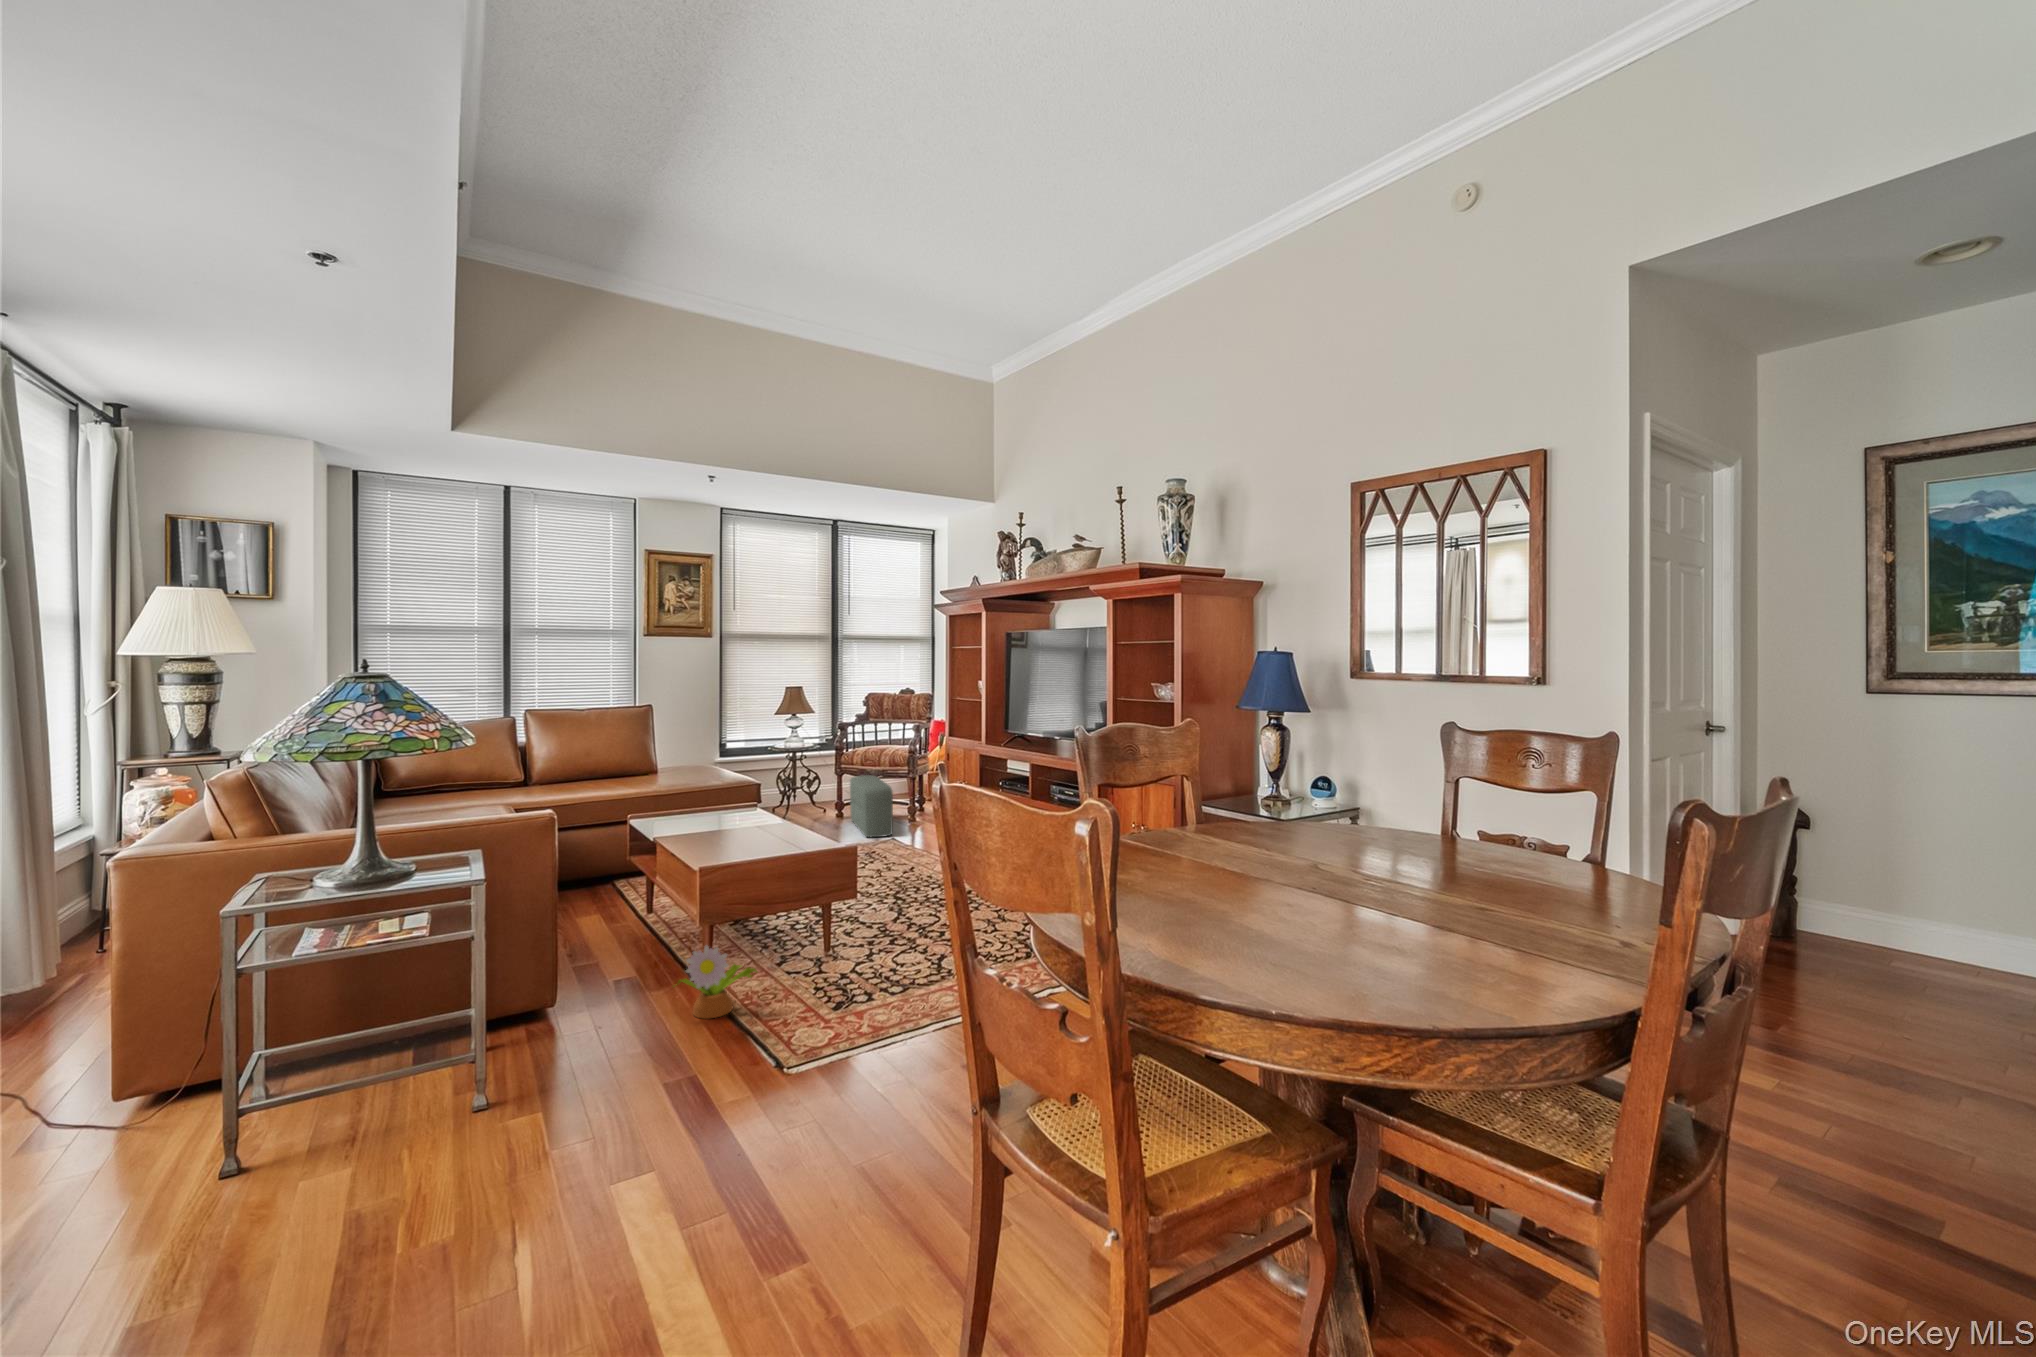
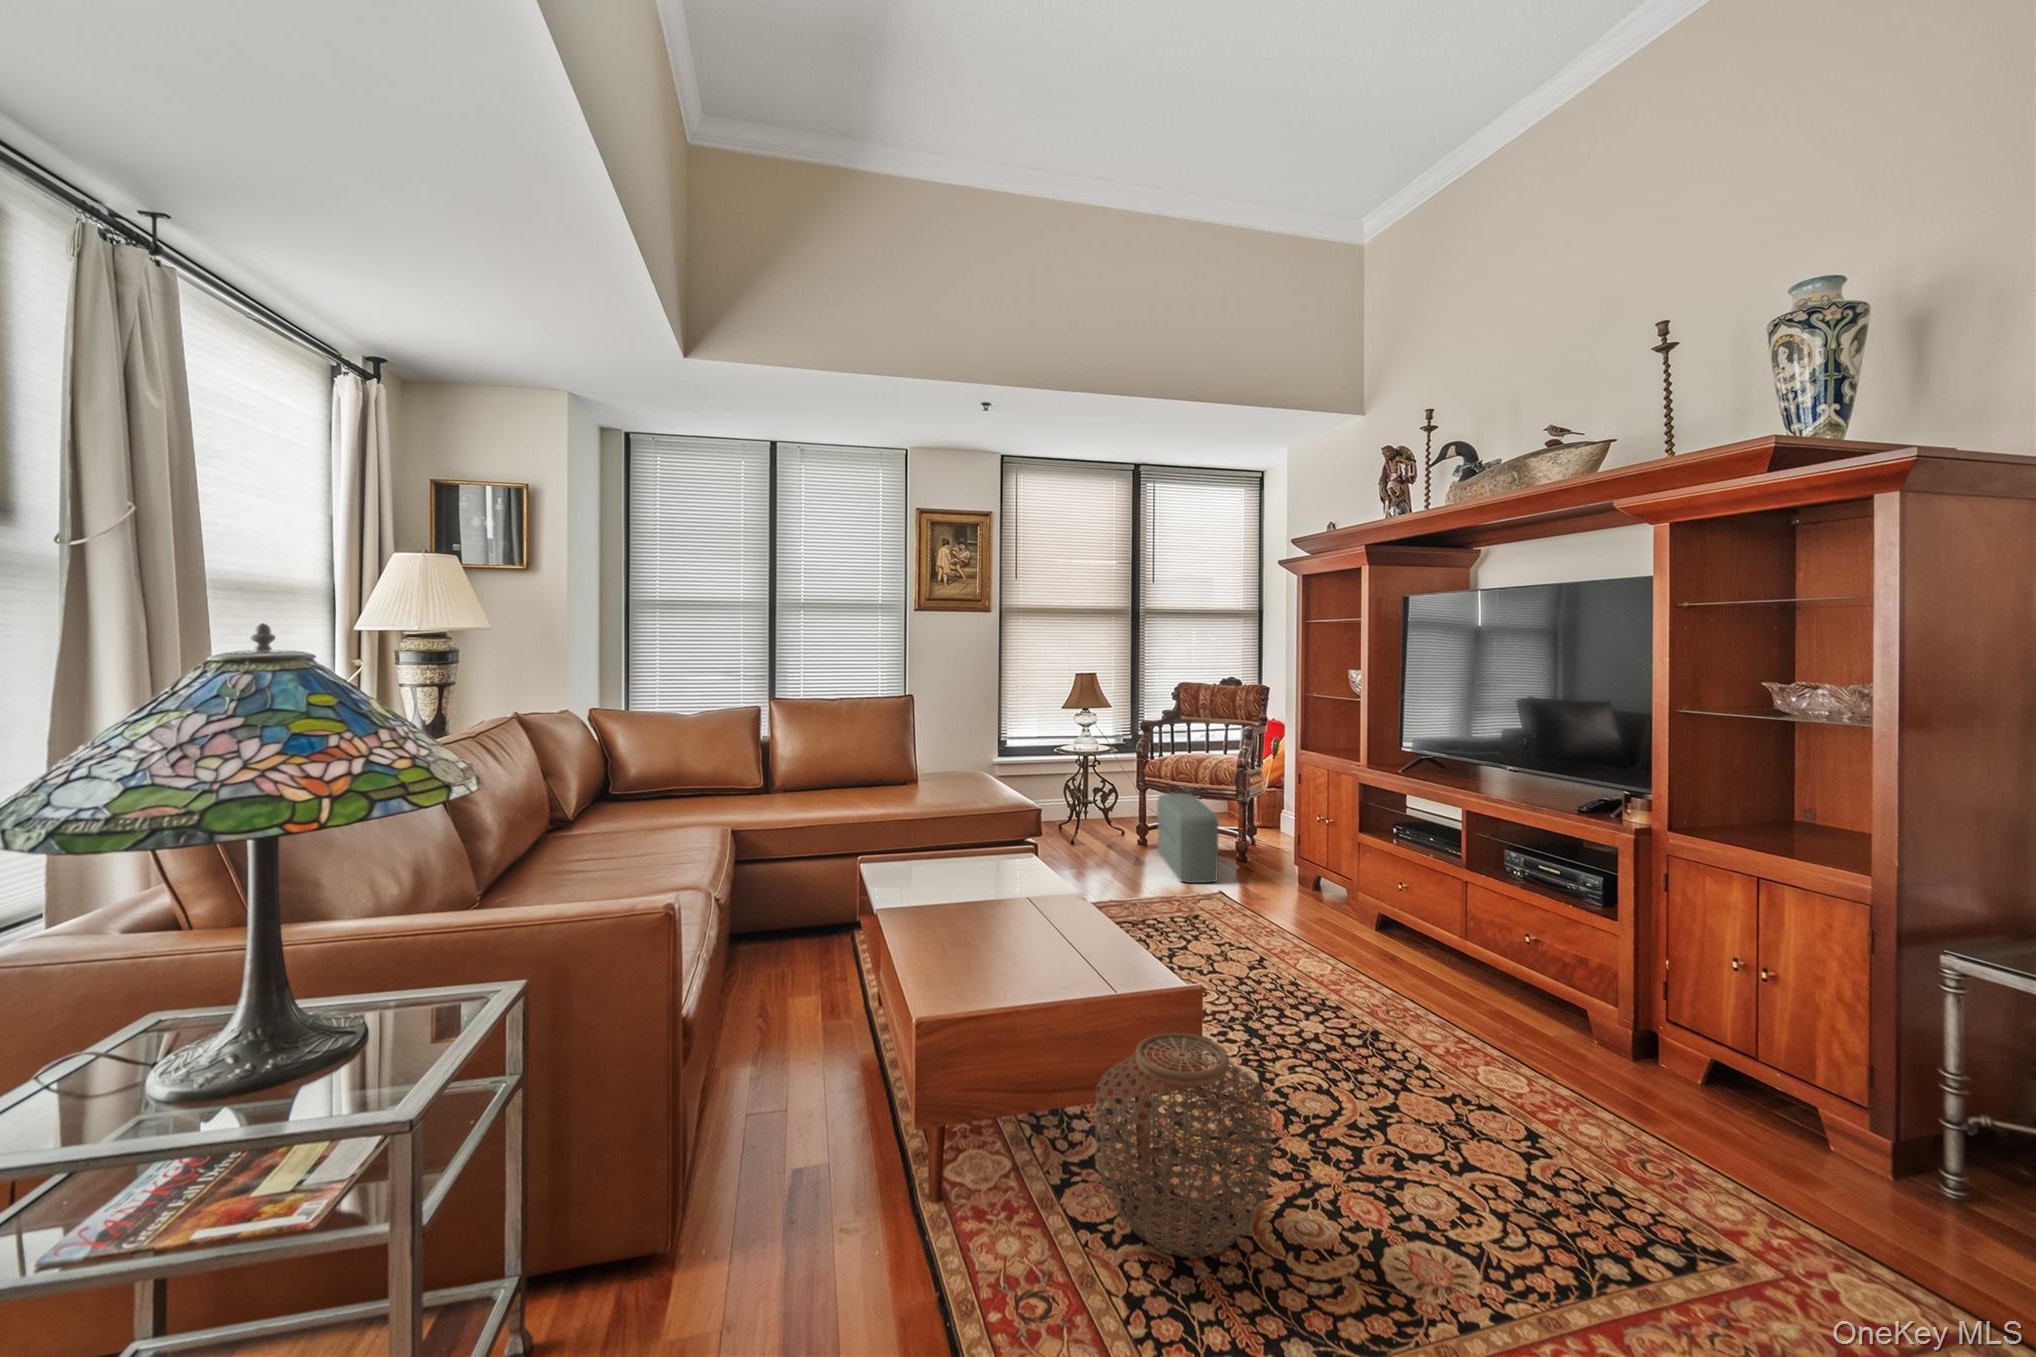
woven basket: none [802,886,898,998] -> present [1095,1033,1272,1257]
decorative plant: present [678,945,757,1019] -> none [875,1134,1020,1262]

